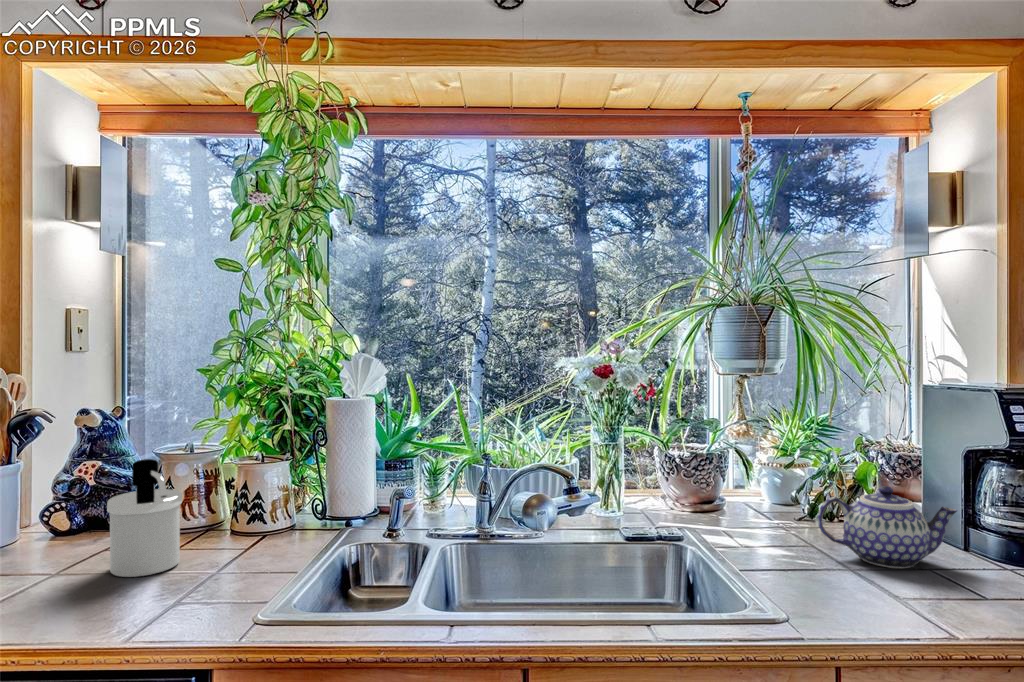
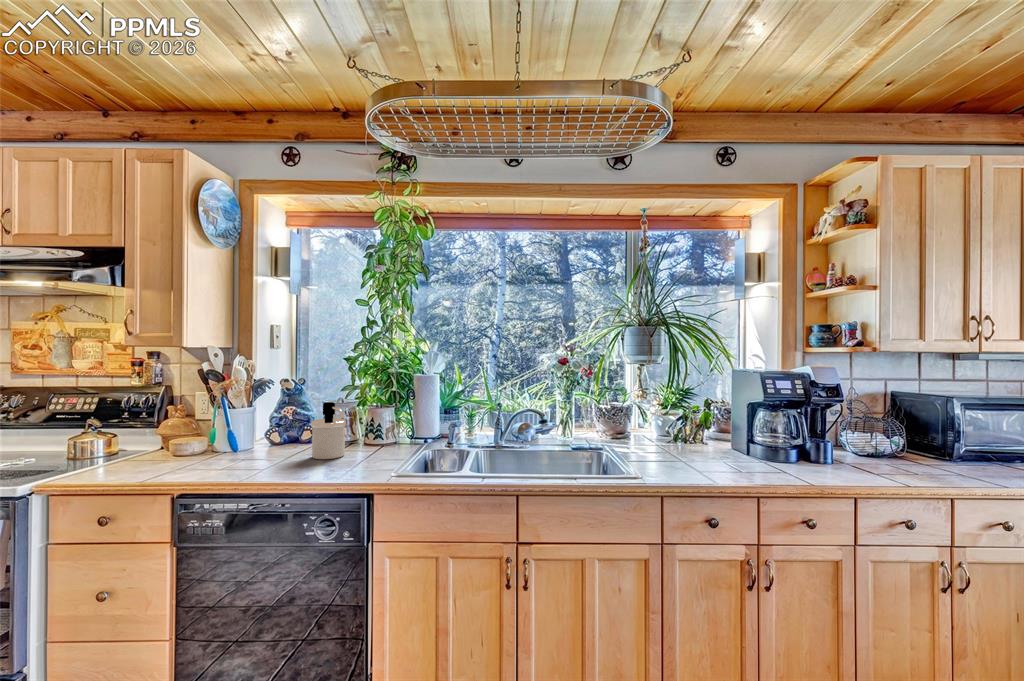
teapot: present [818,486,957,568] -> none [669,419,737,460]

